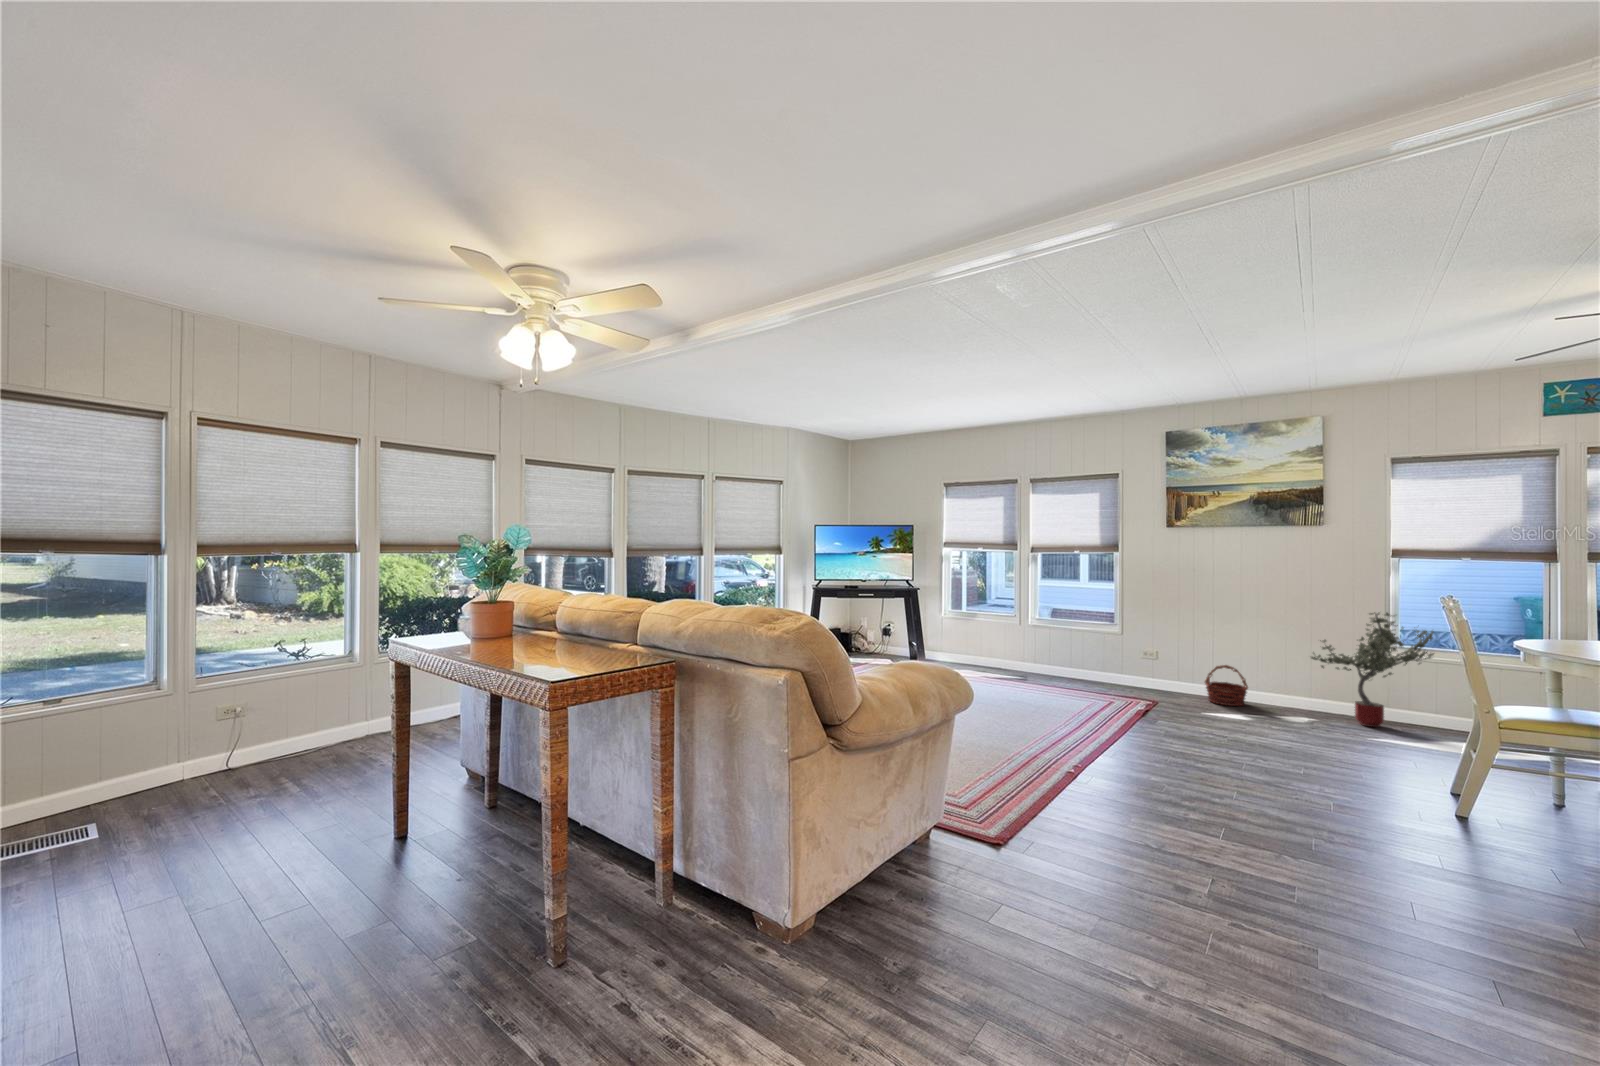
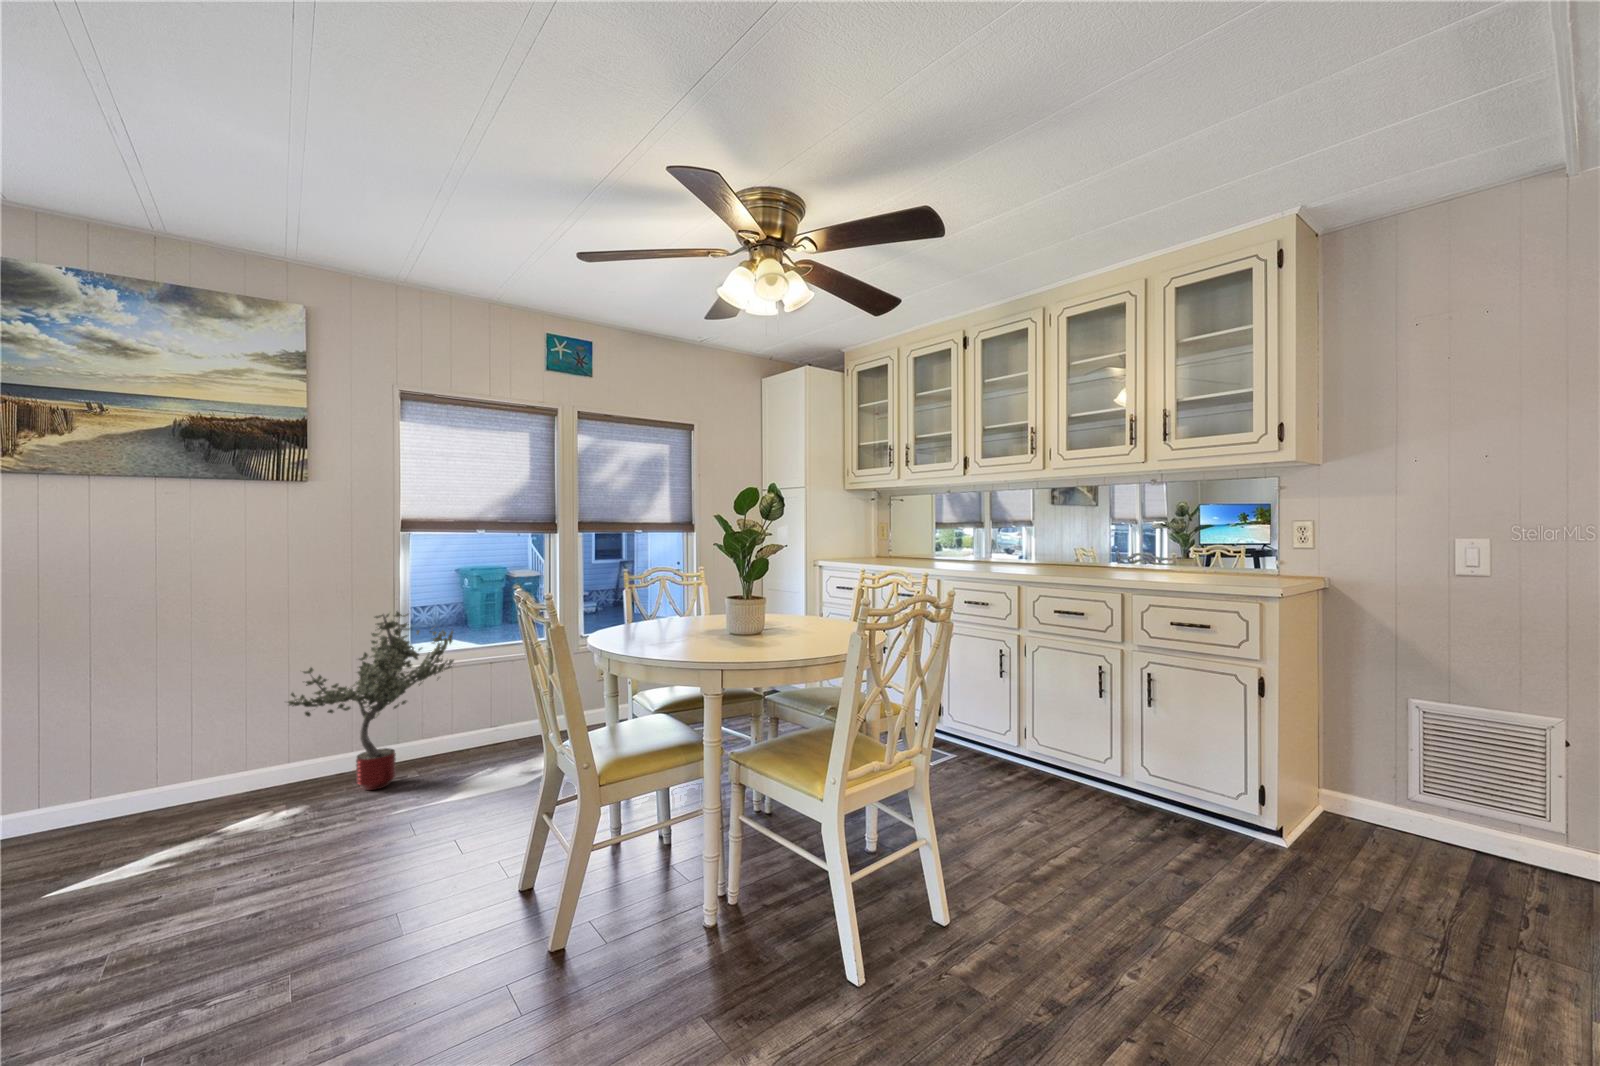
basket: present [1205,665,1248,706] -> none [64,754,171,843]

